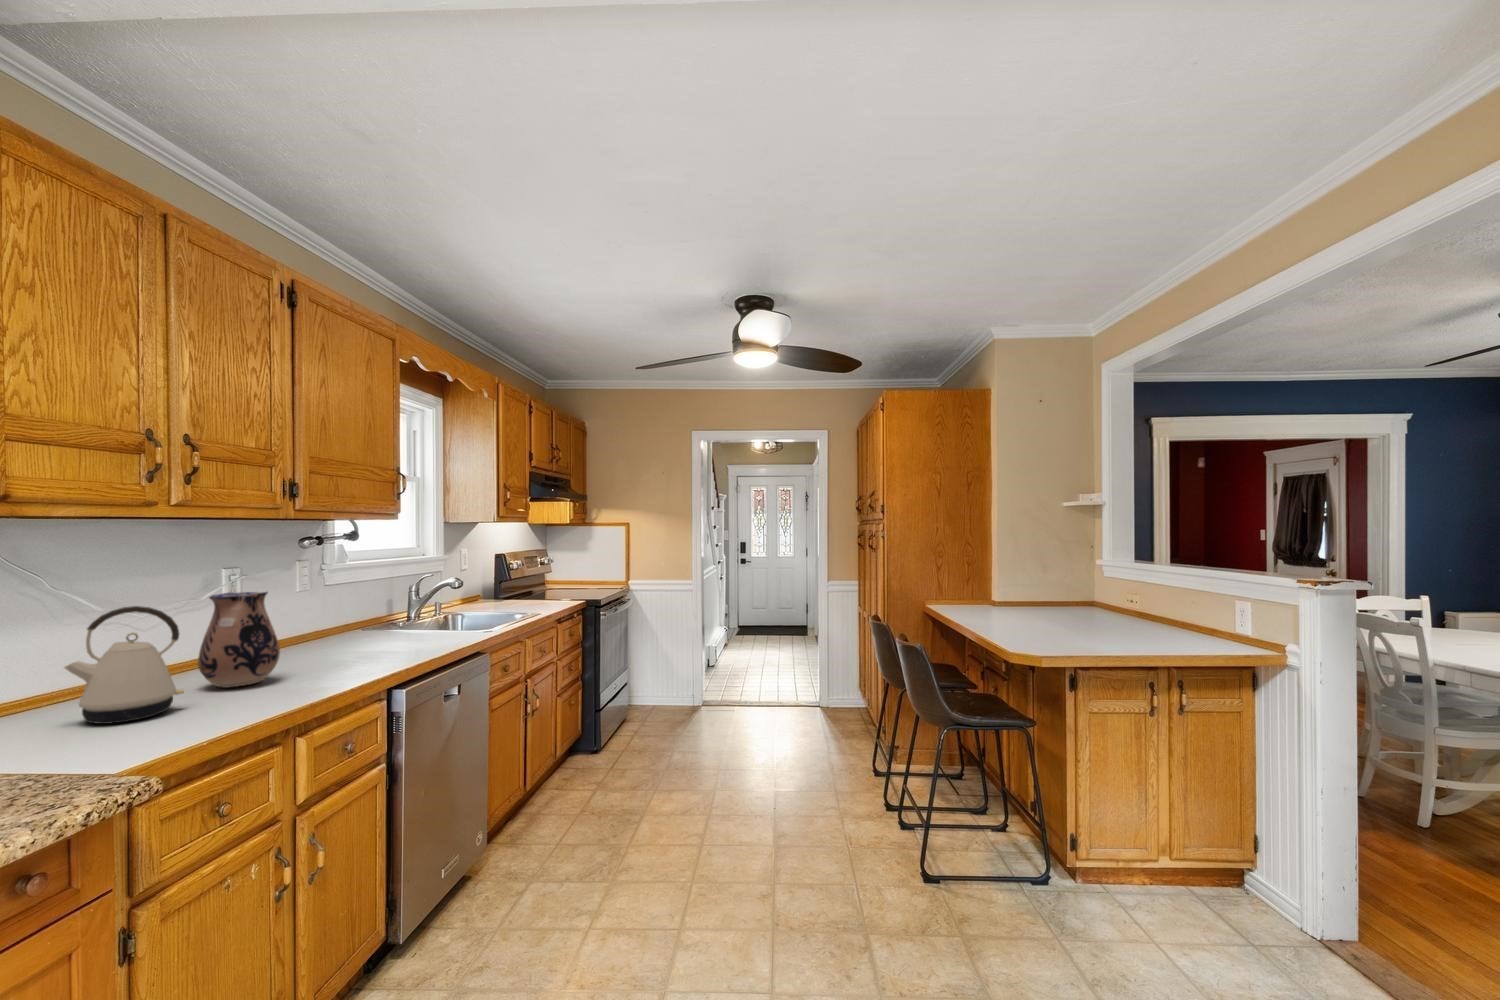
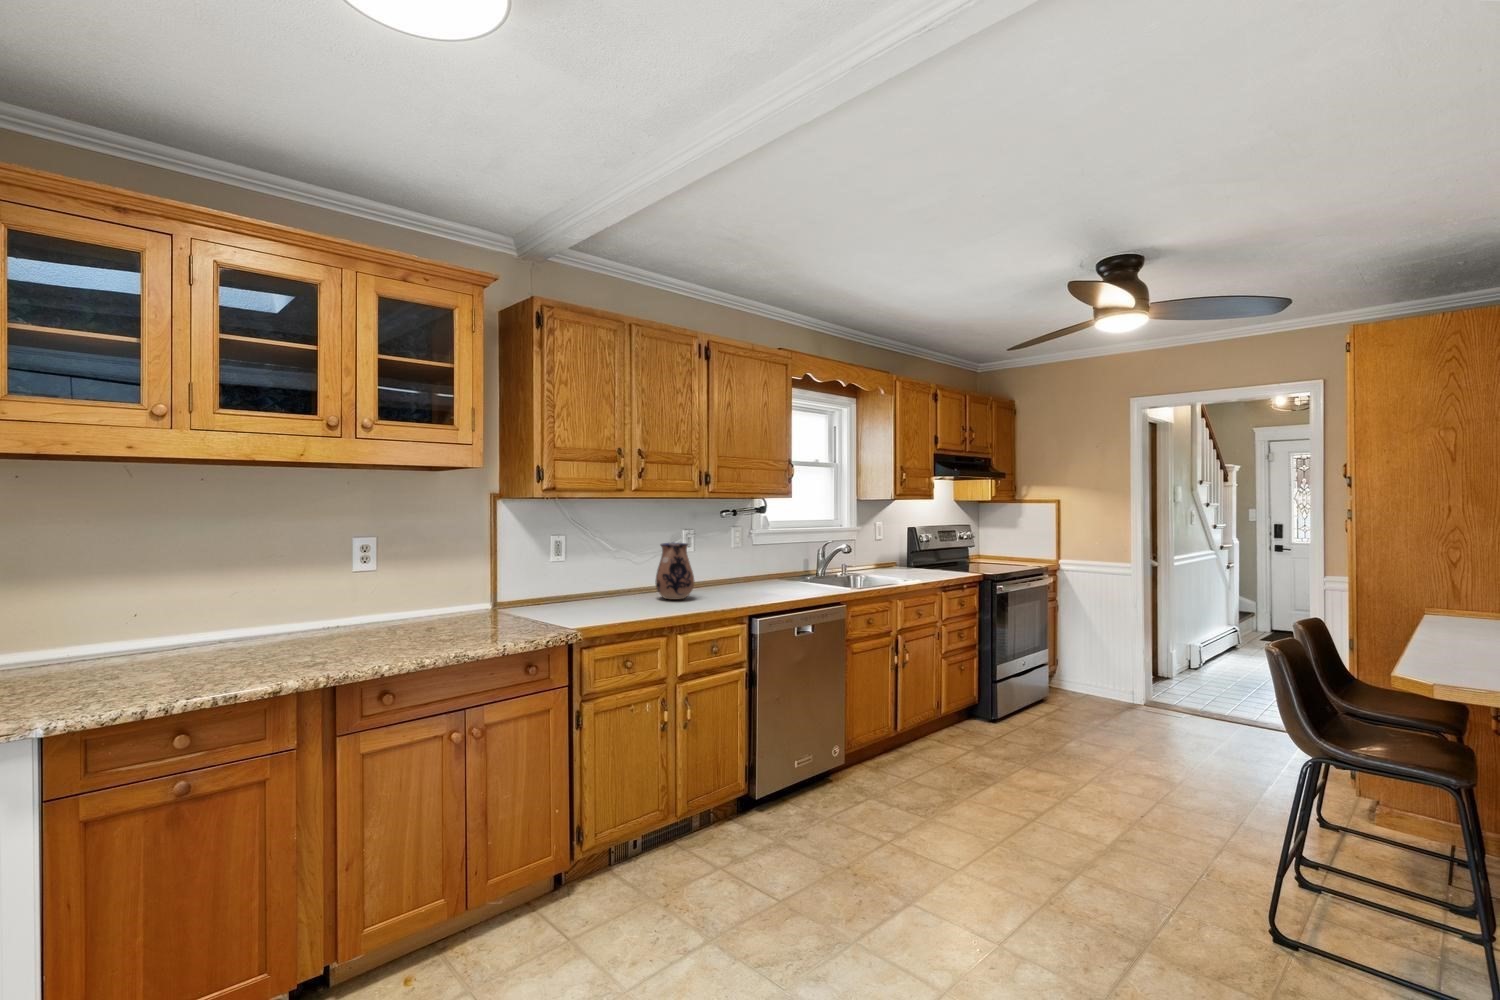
kettle: present [64,606,184,724] -> none [590,546,637,608]

